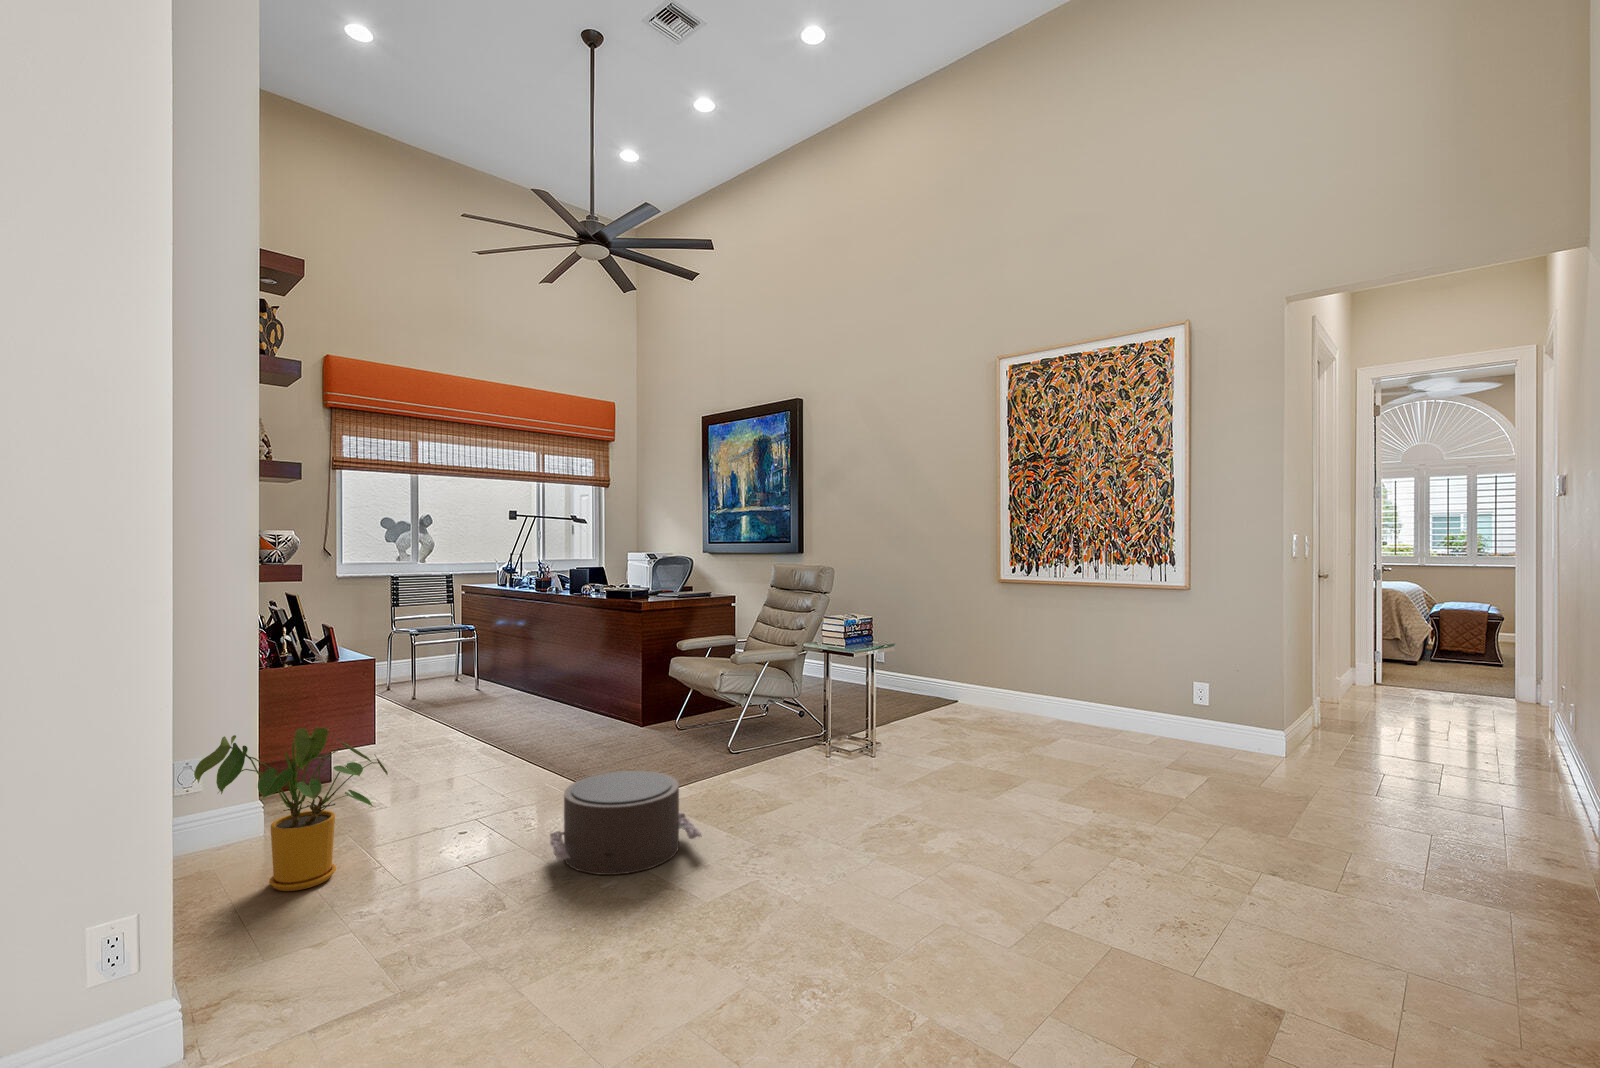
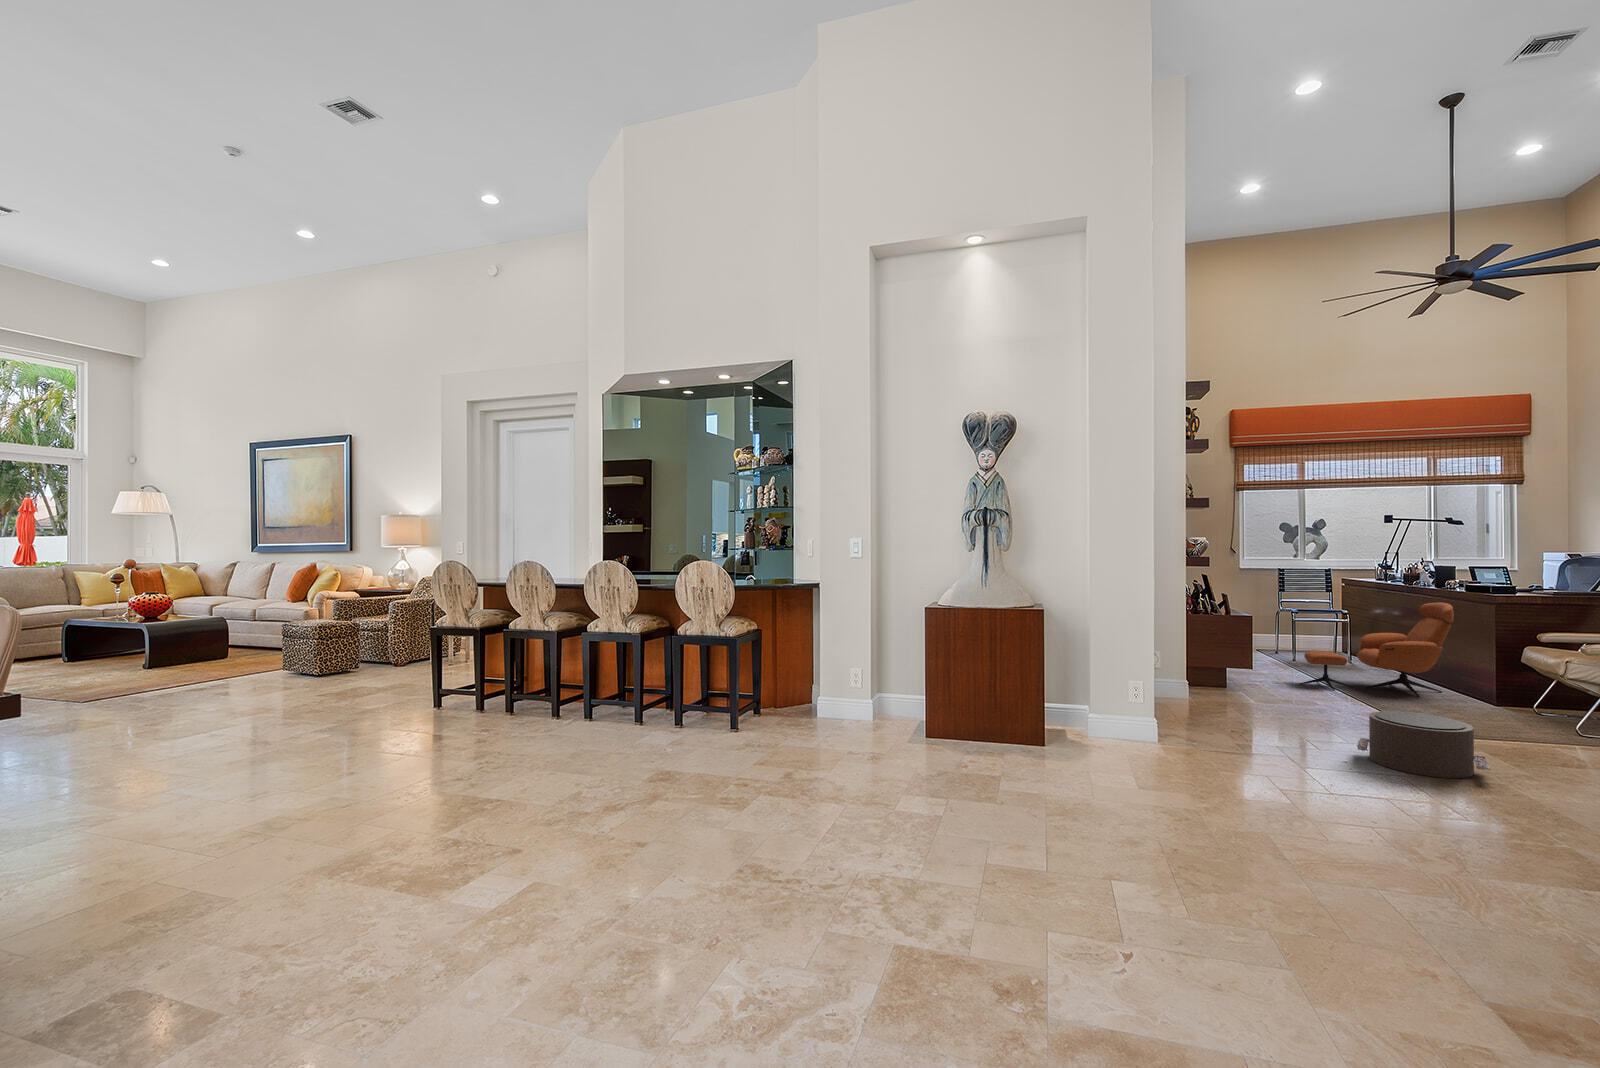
lounge chair: none [430,610,591,742] -> present [1300,602,1454,697]
house plant: present [194,728,388,891] -> none [1156,642,1253,726]

